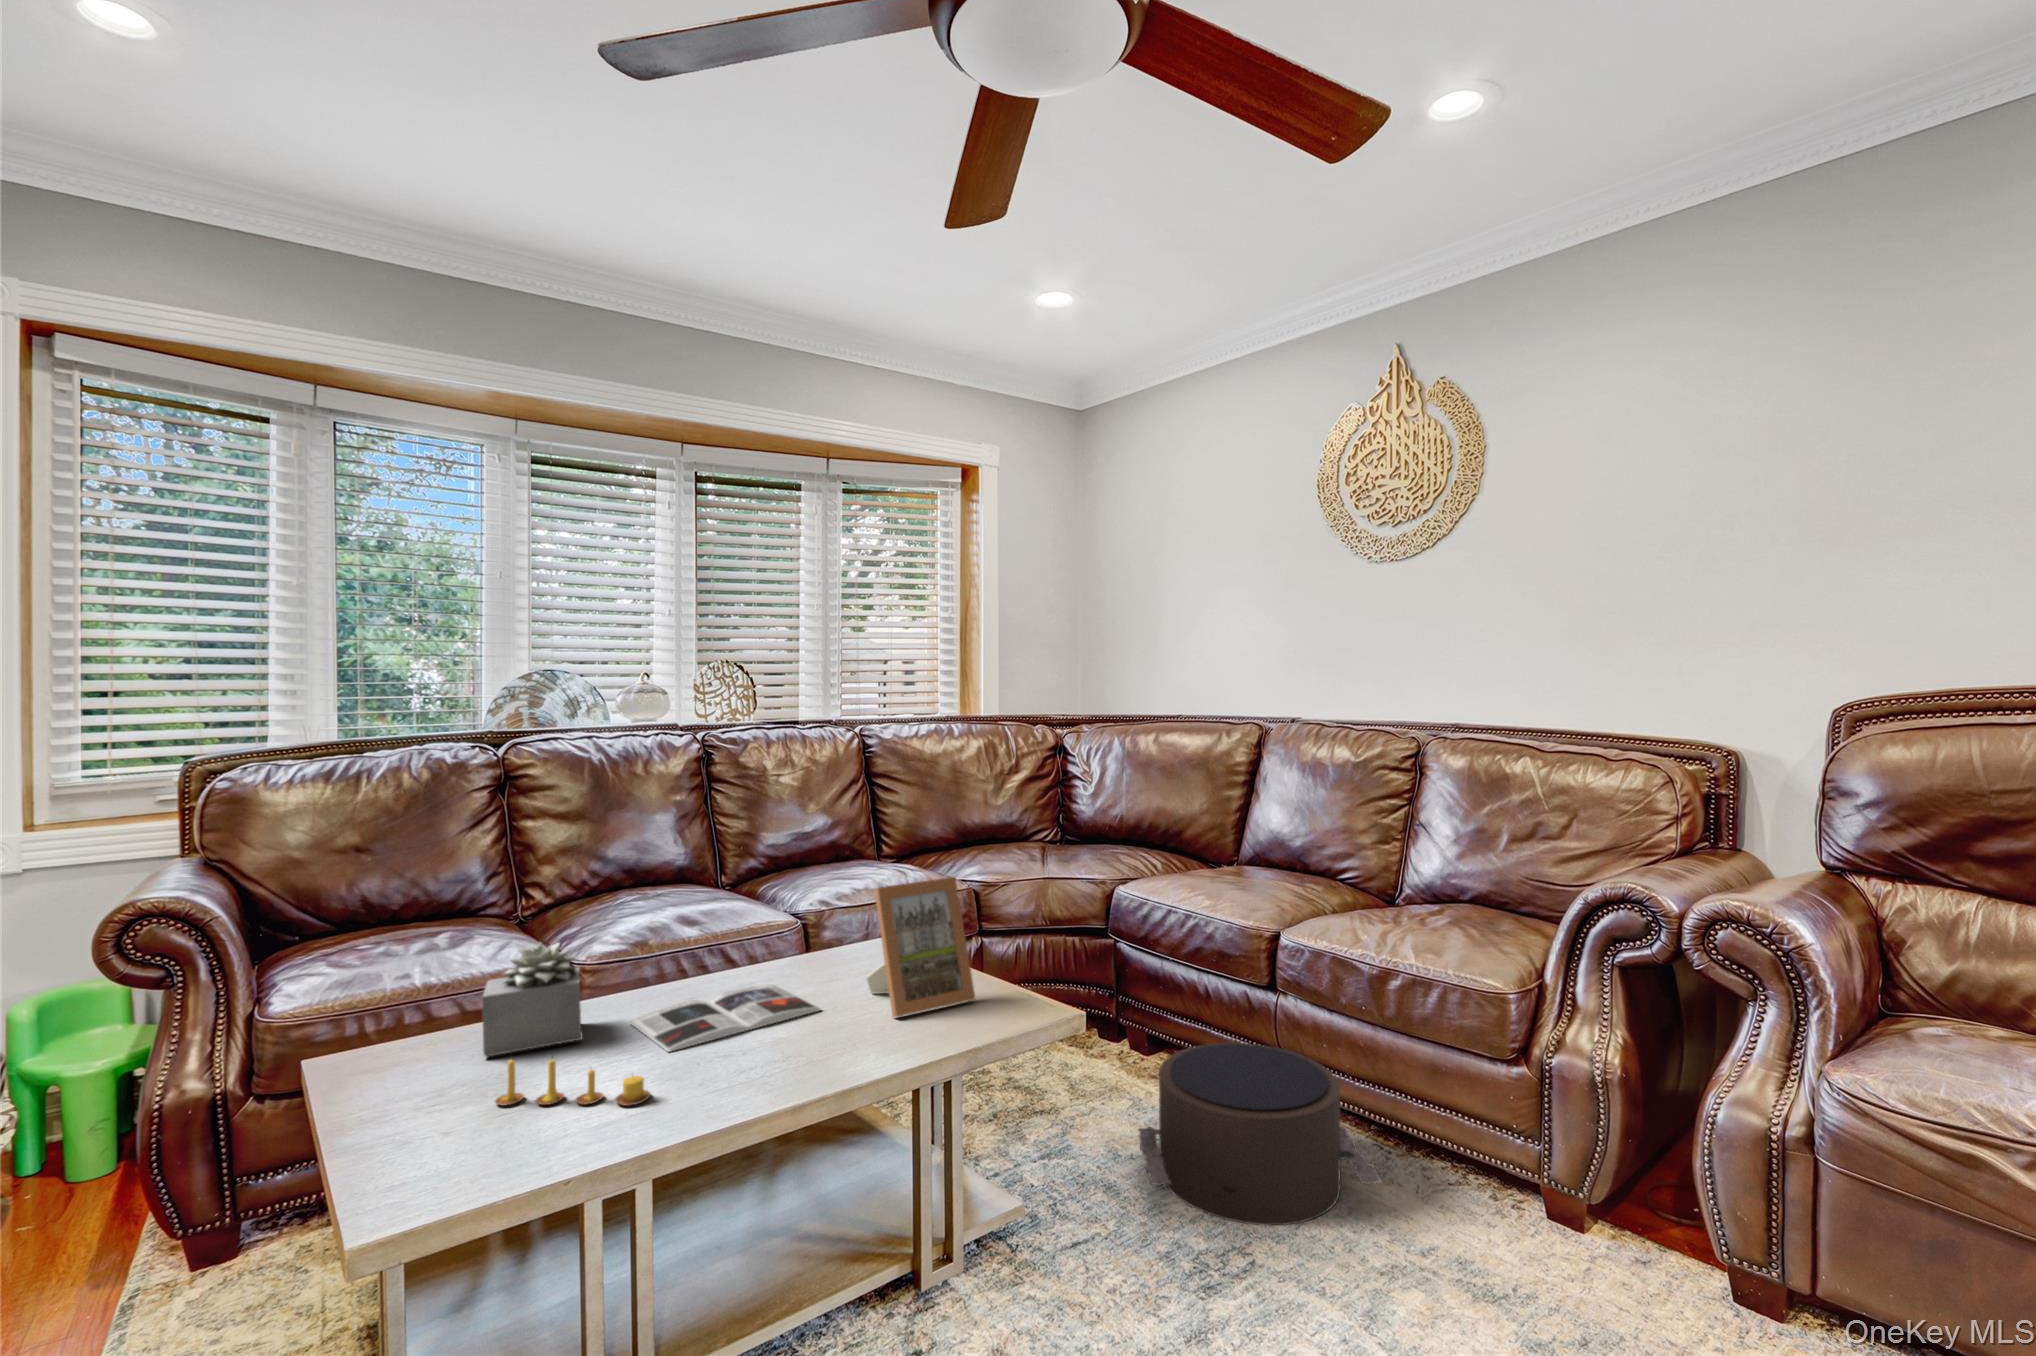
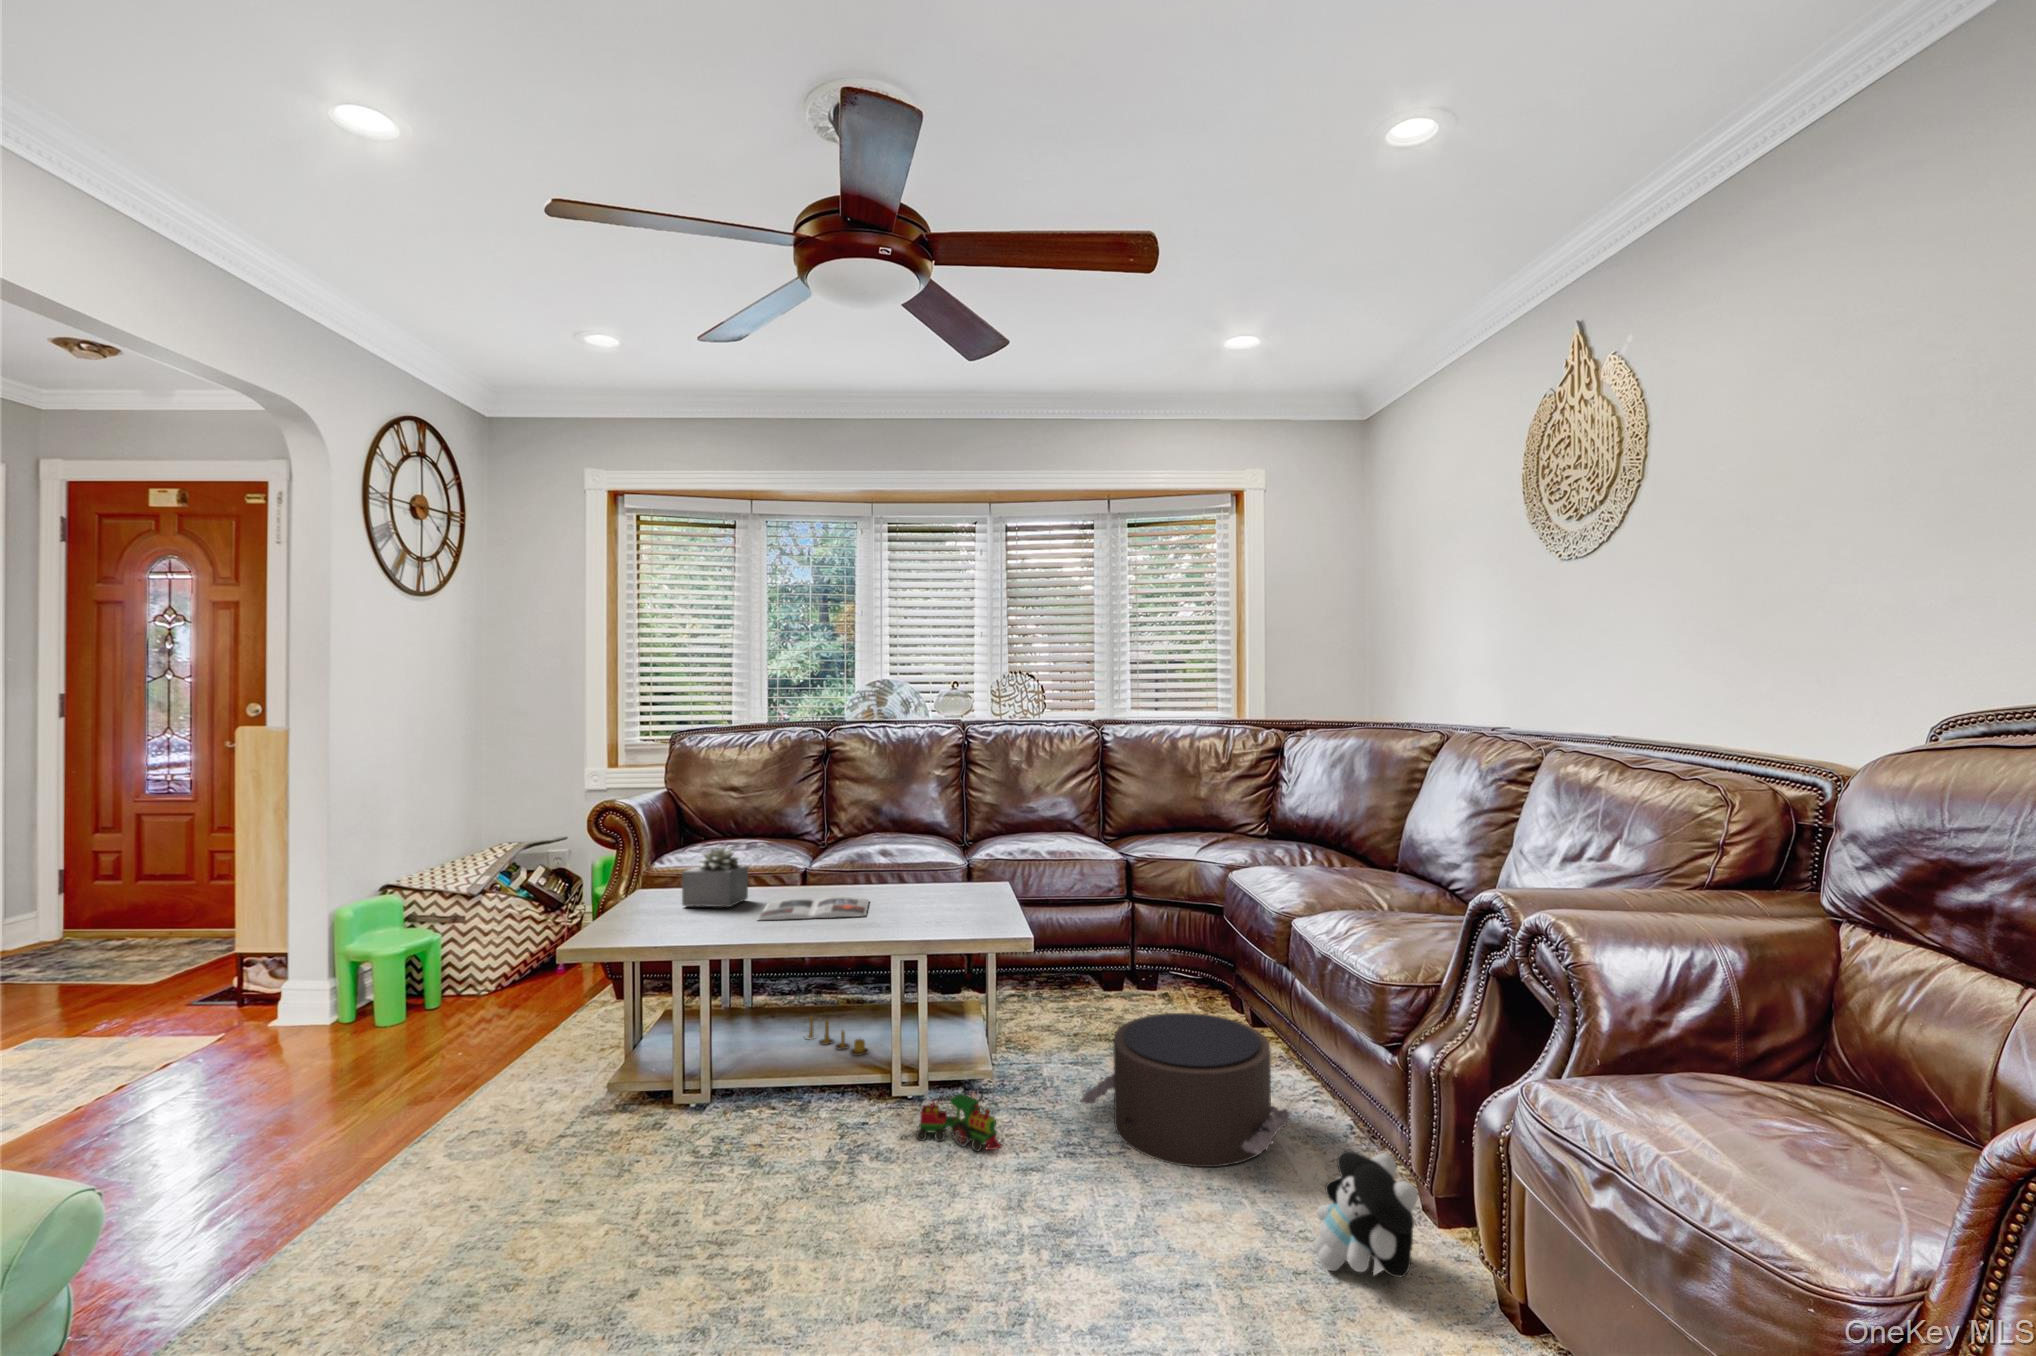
picture frame: present [866,877,975,1017] -> none [892,836,959,927]
candle: present [495,1059,650,1106] -> present [808,1016,869,1056]
plush toy: none [1500,1143,1625,1283] -> present [1313,1151,1418,1277]
toy train: none [1000,1224,1133,1308] -> present [916,1094,1001,1152]

